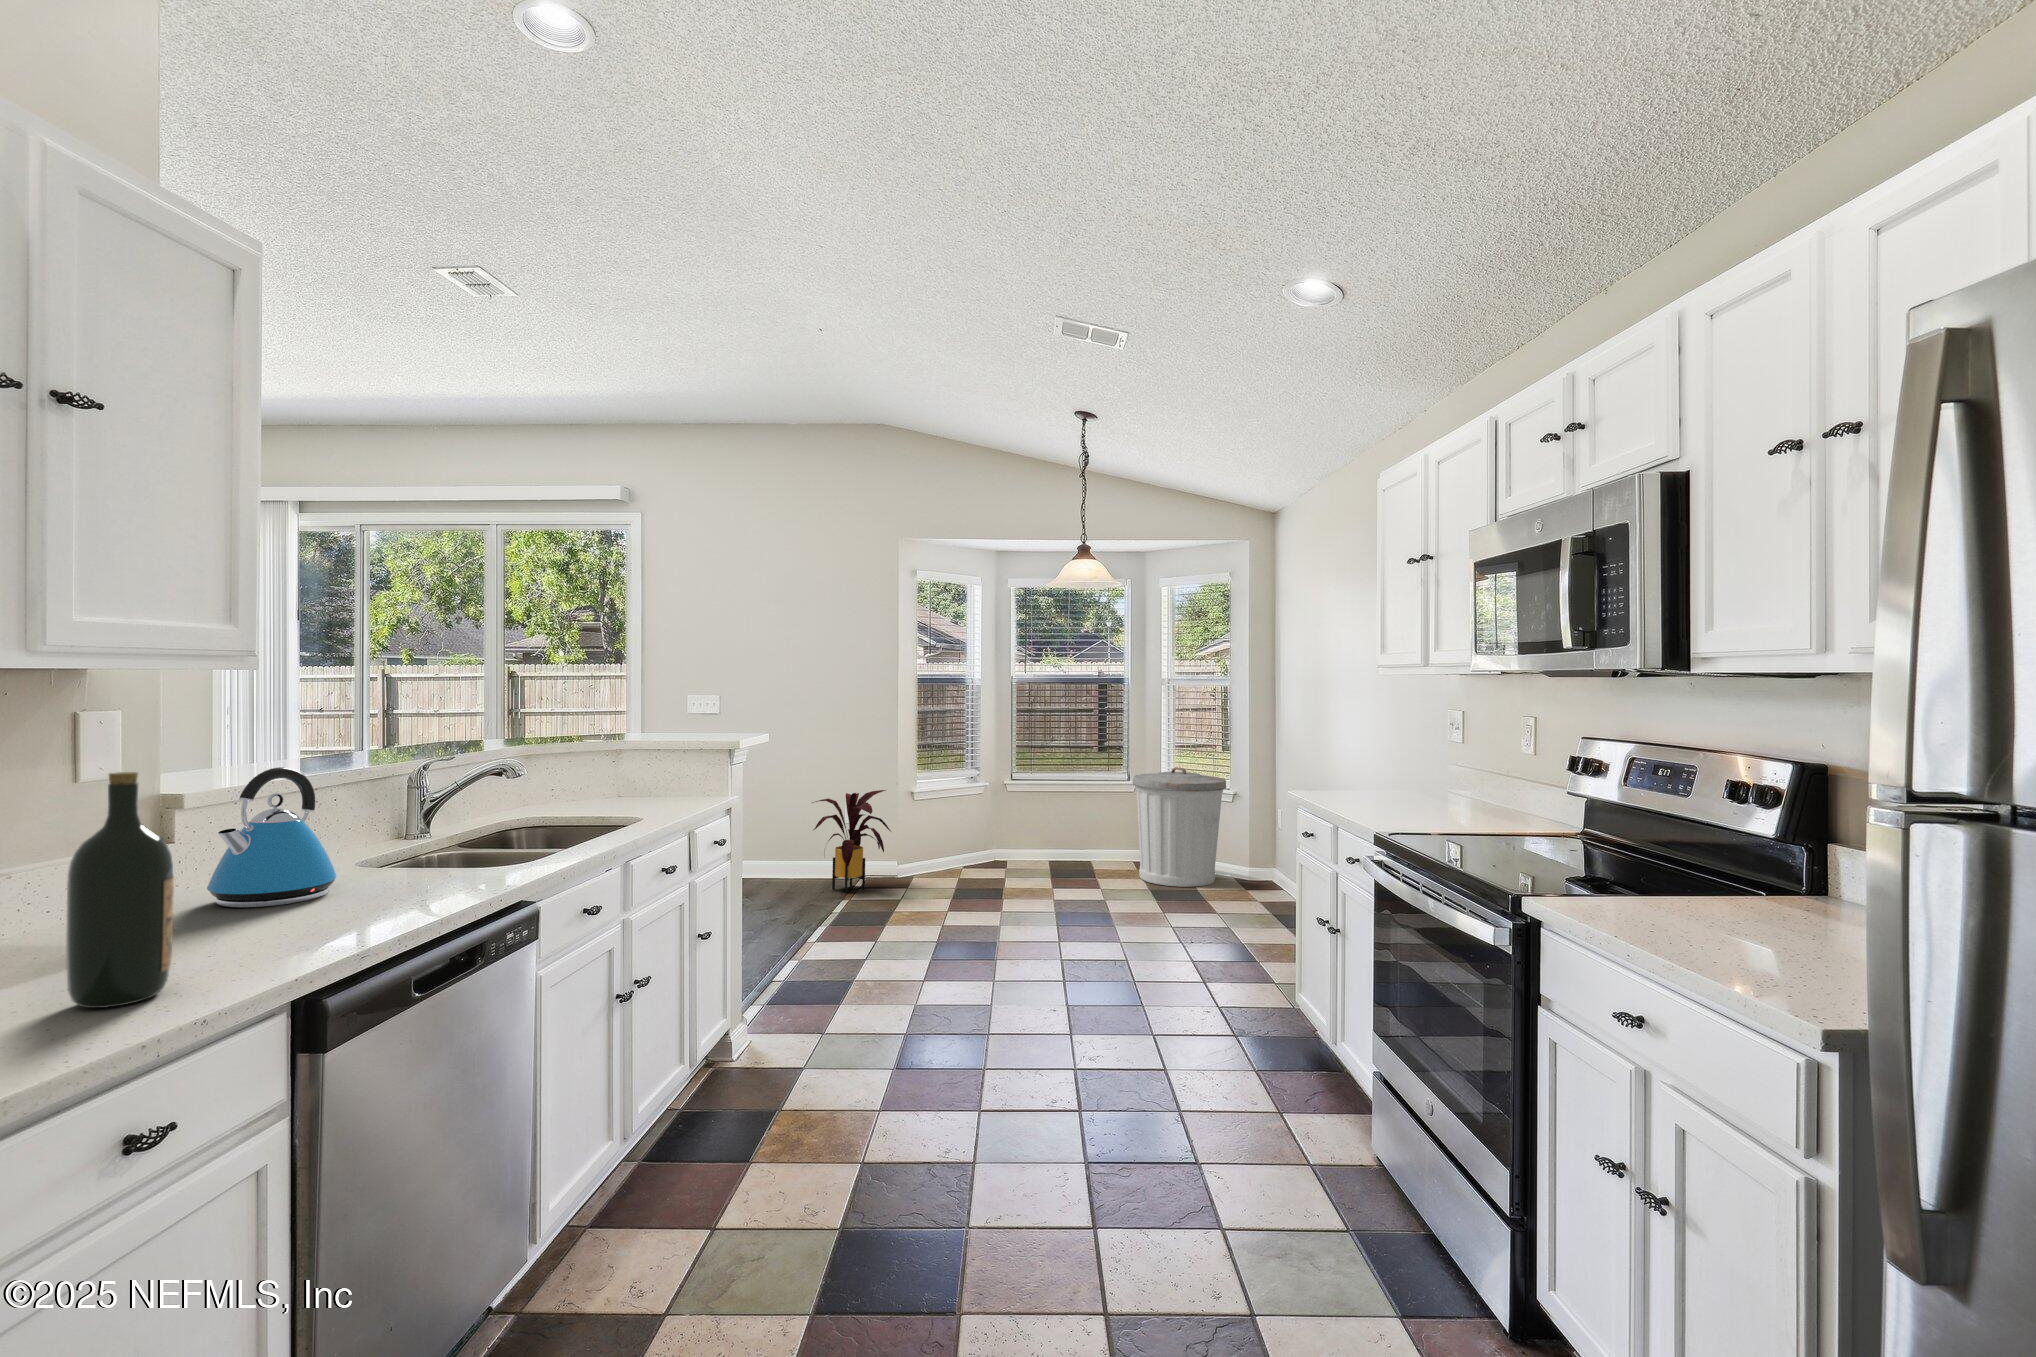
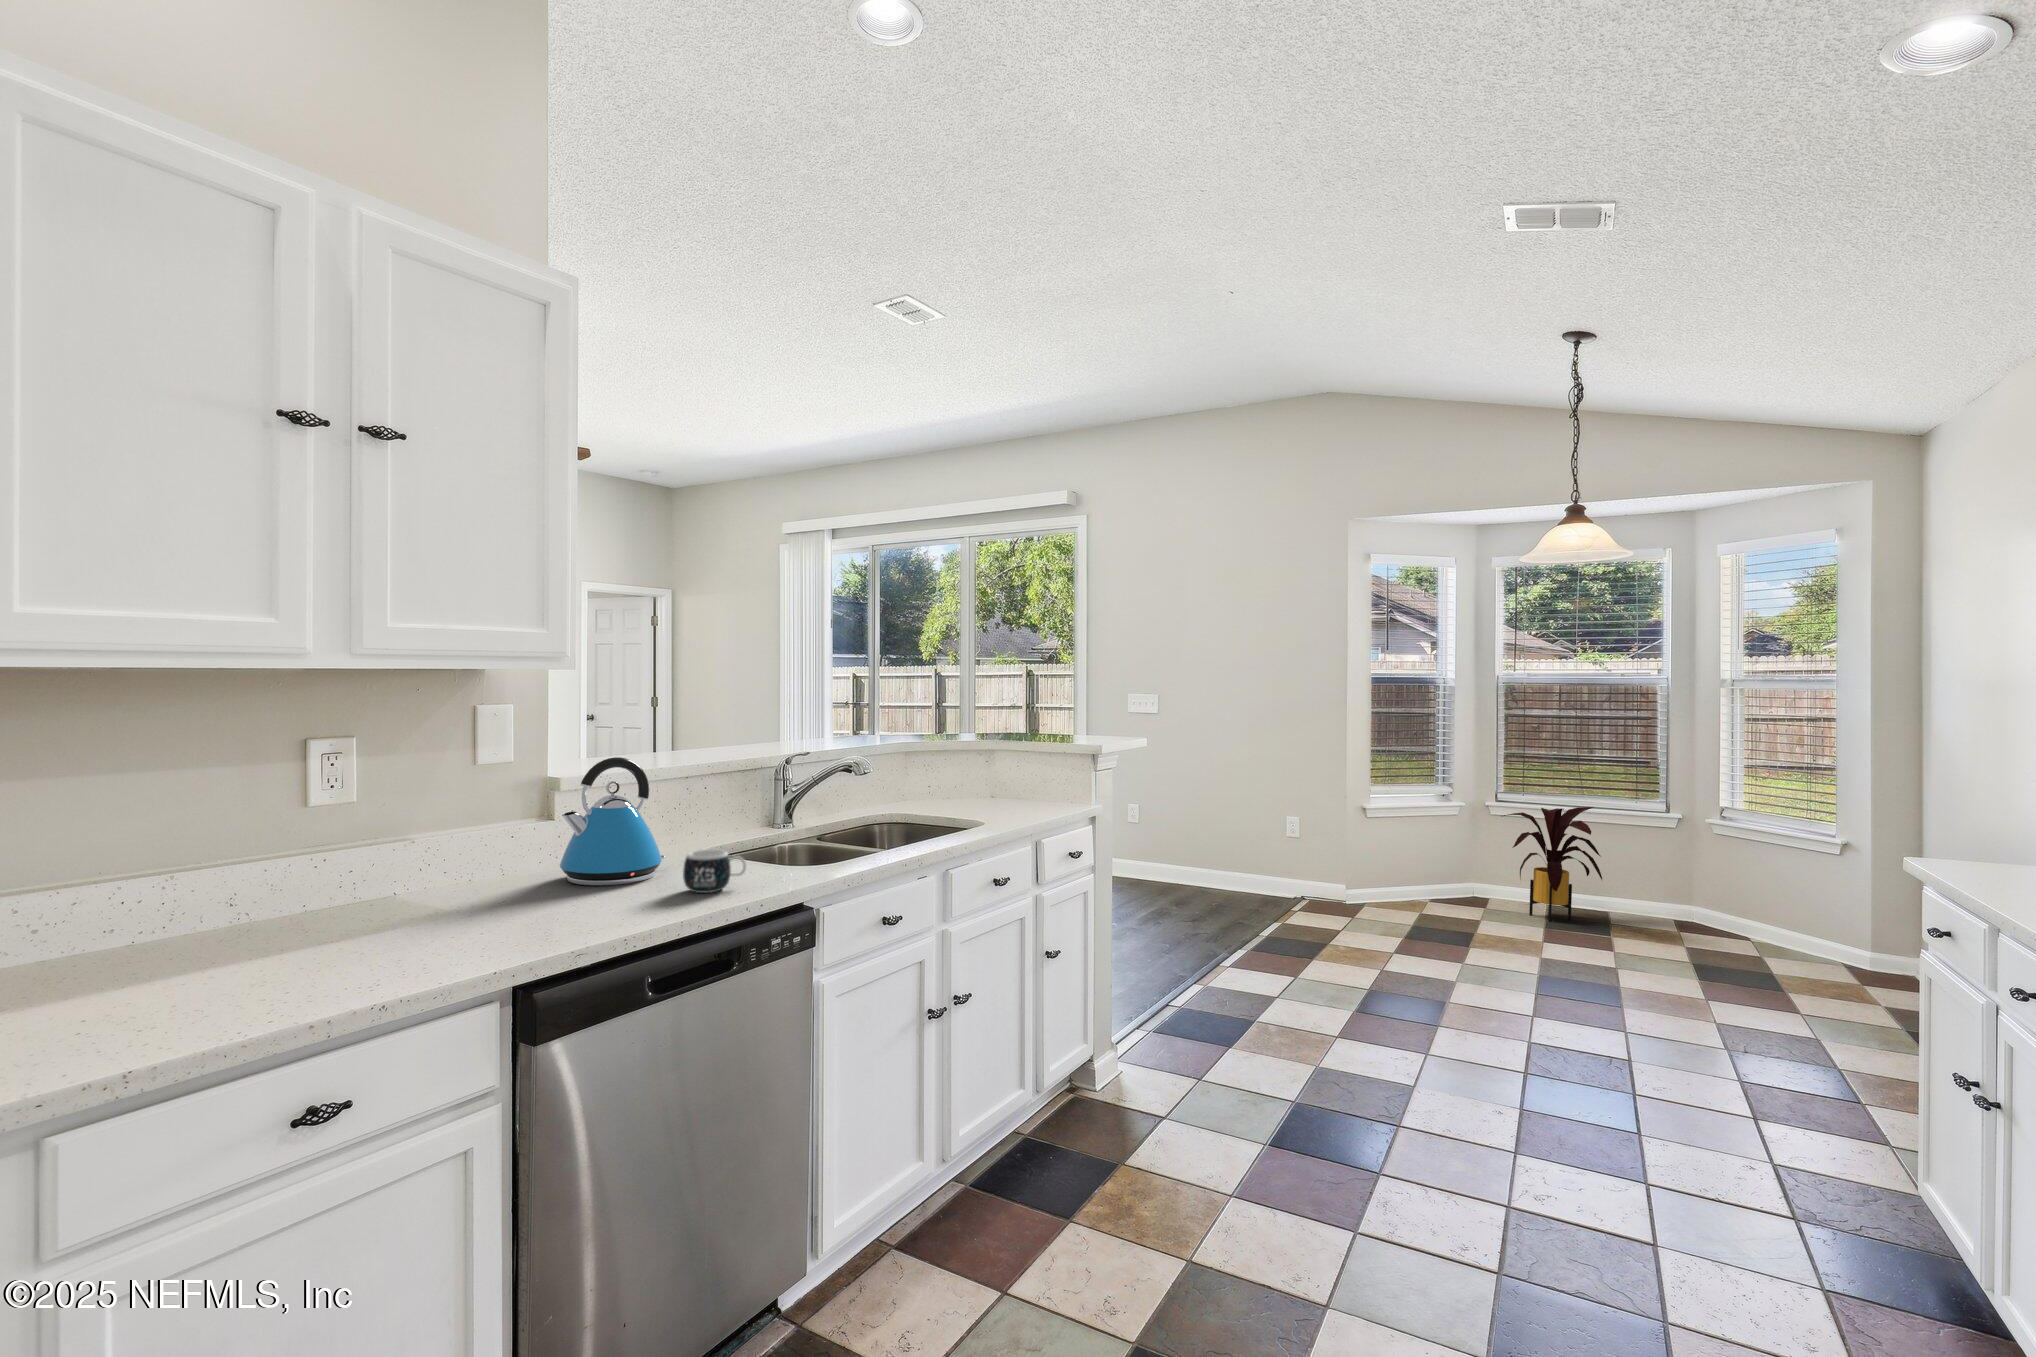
trash can: present [1133,767,1226,887] -> none [1669,800,1826,968]
wine bottle: present [66,772,174,1008] -> none [341,761,425,975]
house plant: present [812,790,891,893] -> present [1503,807,1602,922]
mug: none [390,854,459,898] -> present [683,849,746,893]

